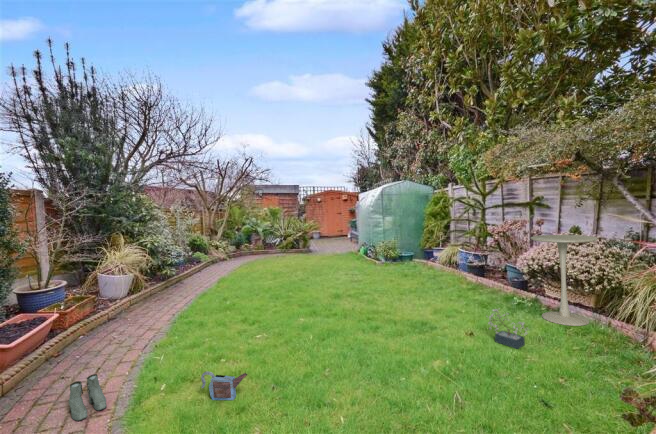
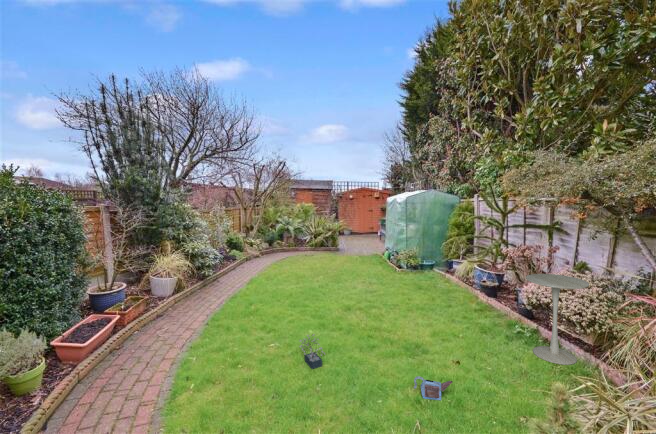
decorative plant: present [489,309,527,349] -> present [300,335,325,369]
watering can: present [201,371,247,400] -> present [414,376,453,400]
boots: present [69,374,107,421] -> none [126,376,153,412]

